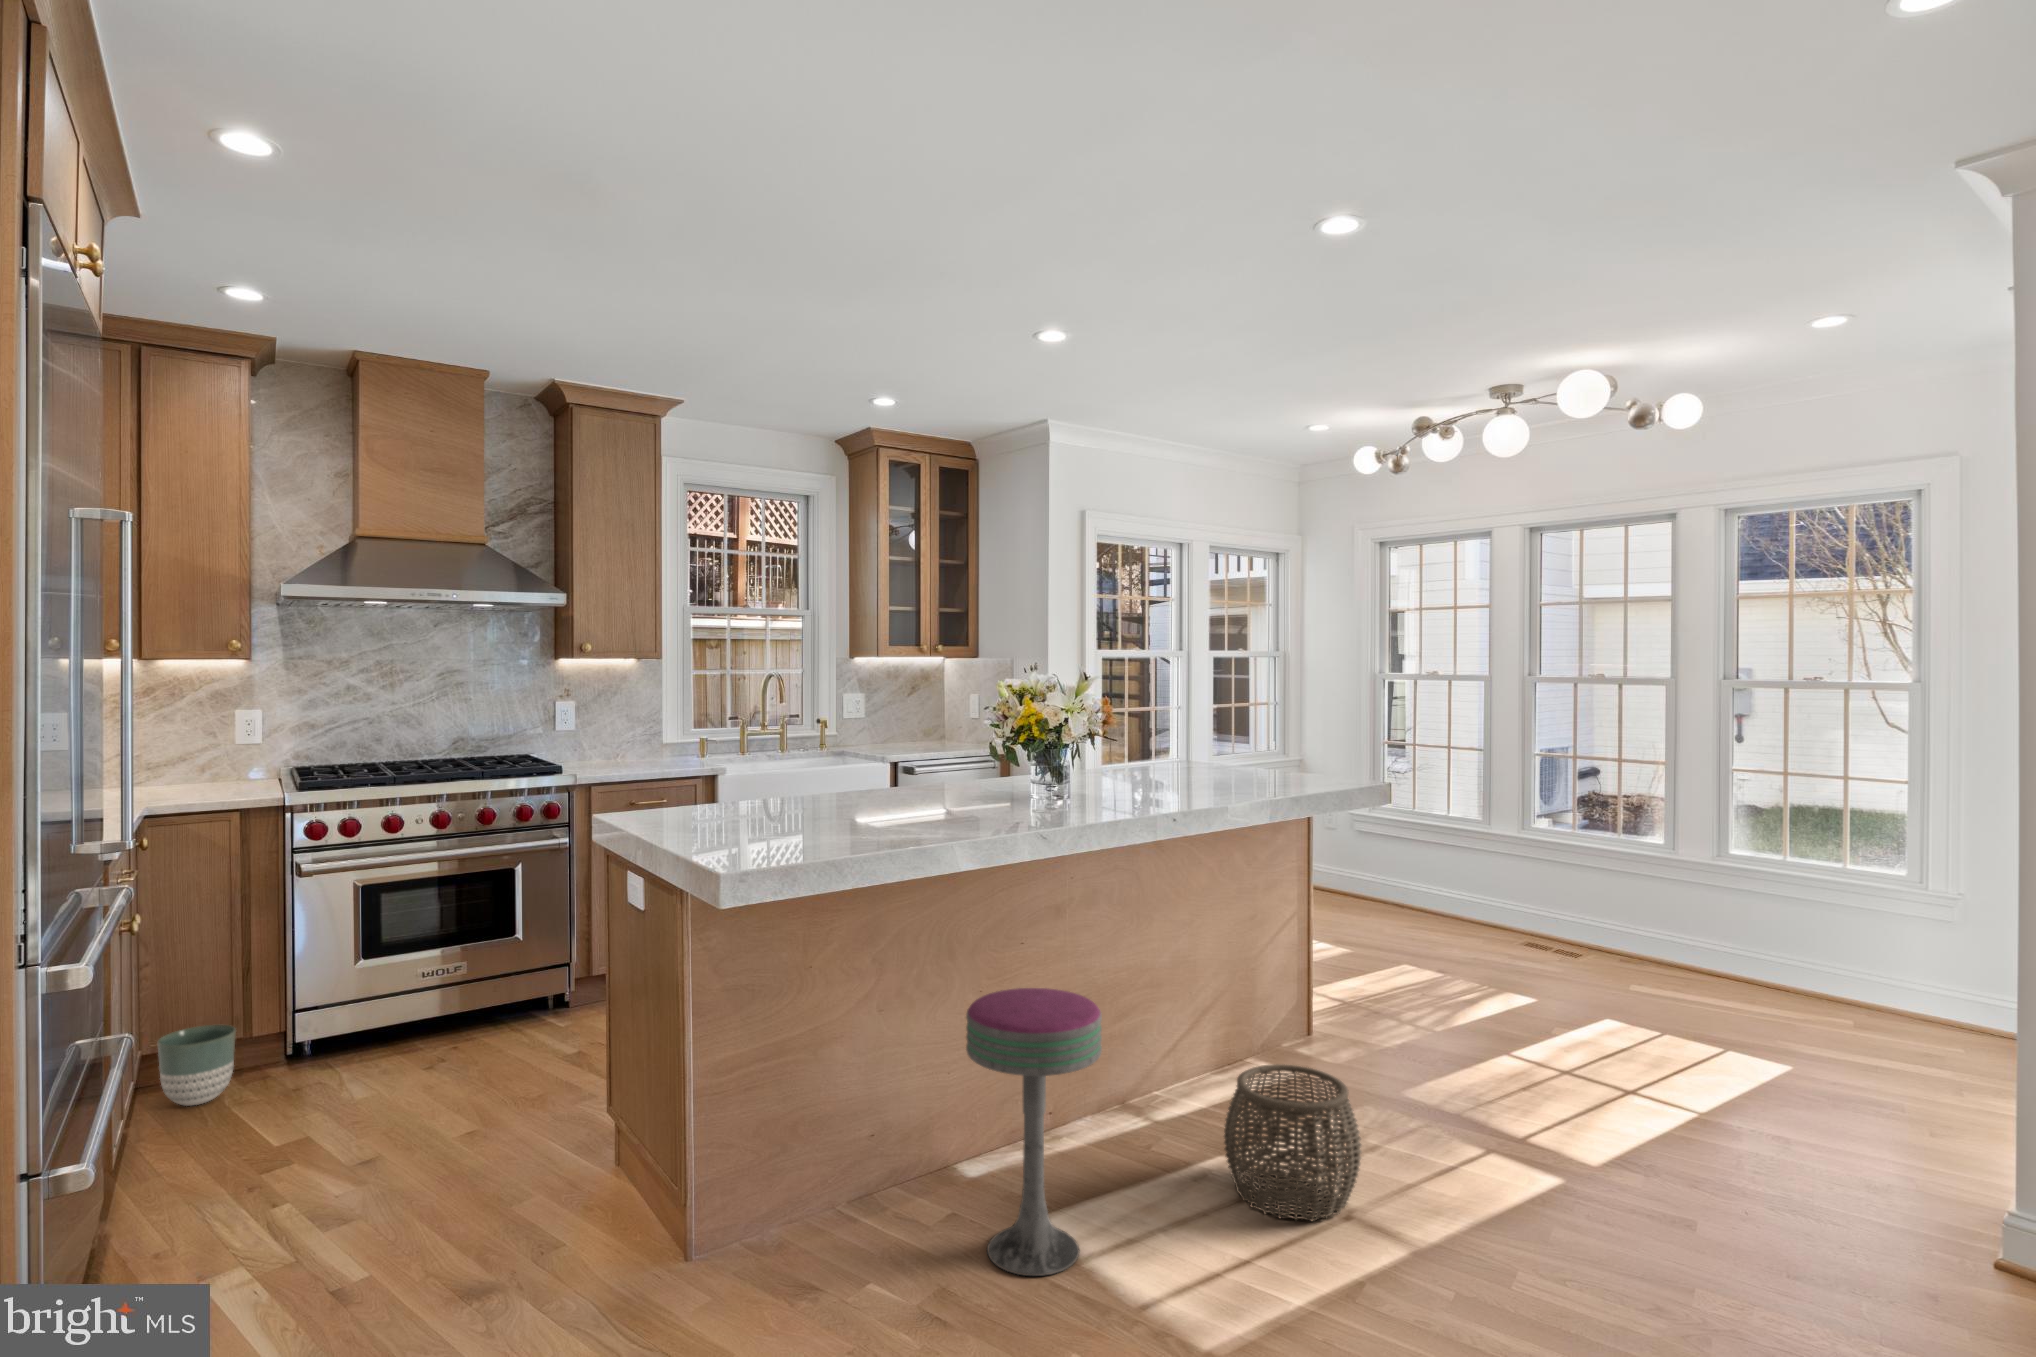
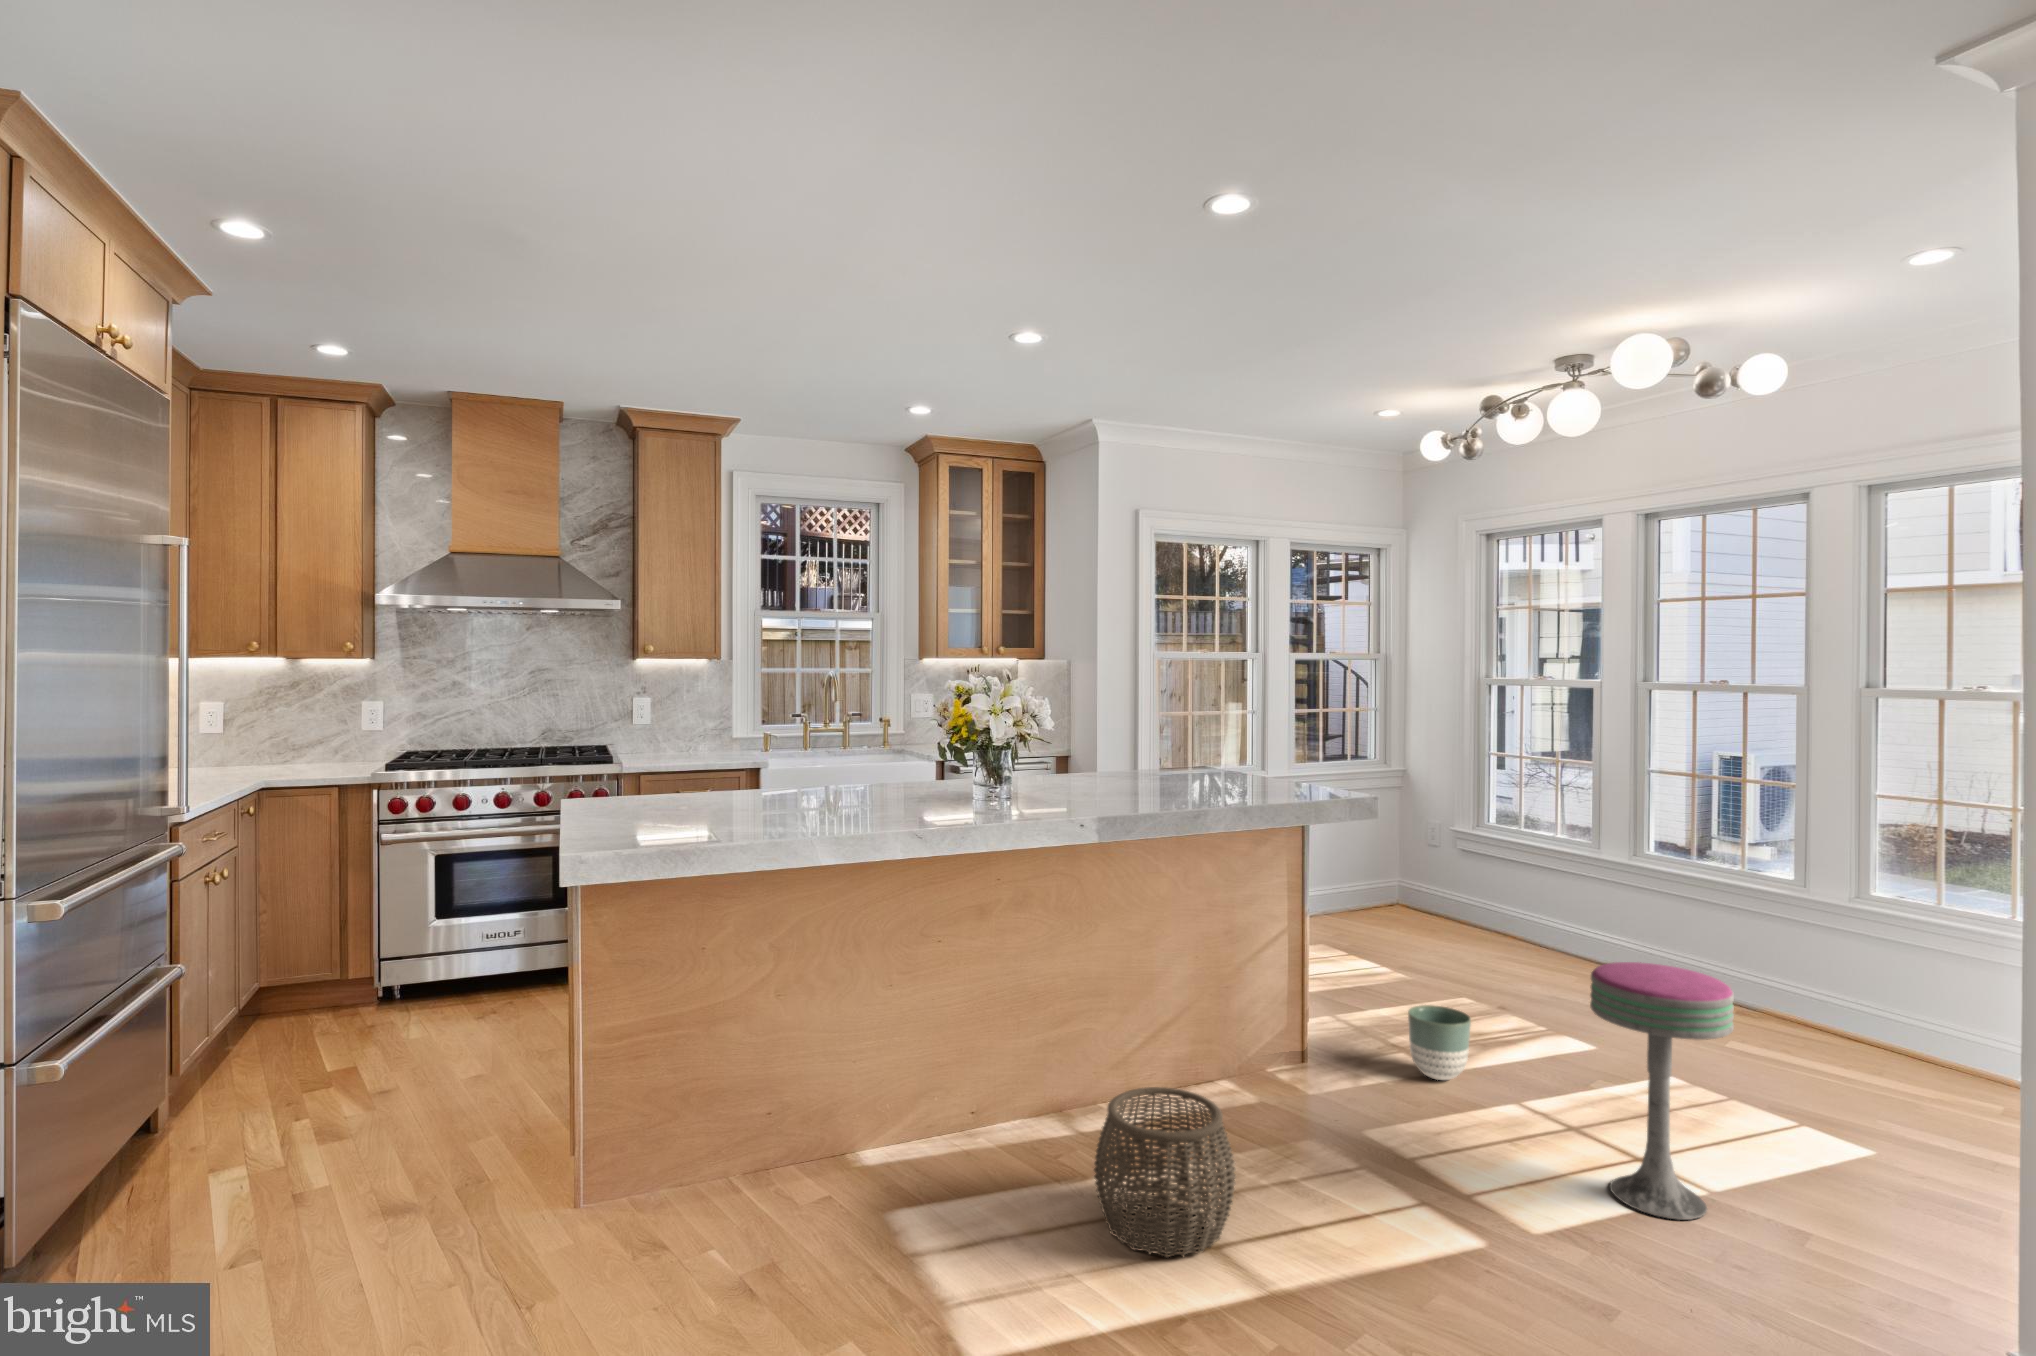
bar stool: present [966,988,1102,1276] -> present [1590,962,1734,1220]
planter: present [158,1025,236,1106] -> present [1408,1005,1471,1080]

